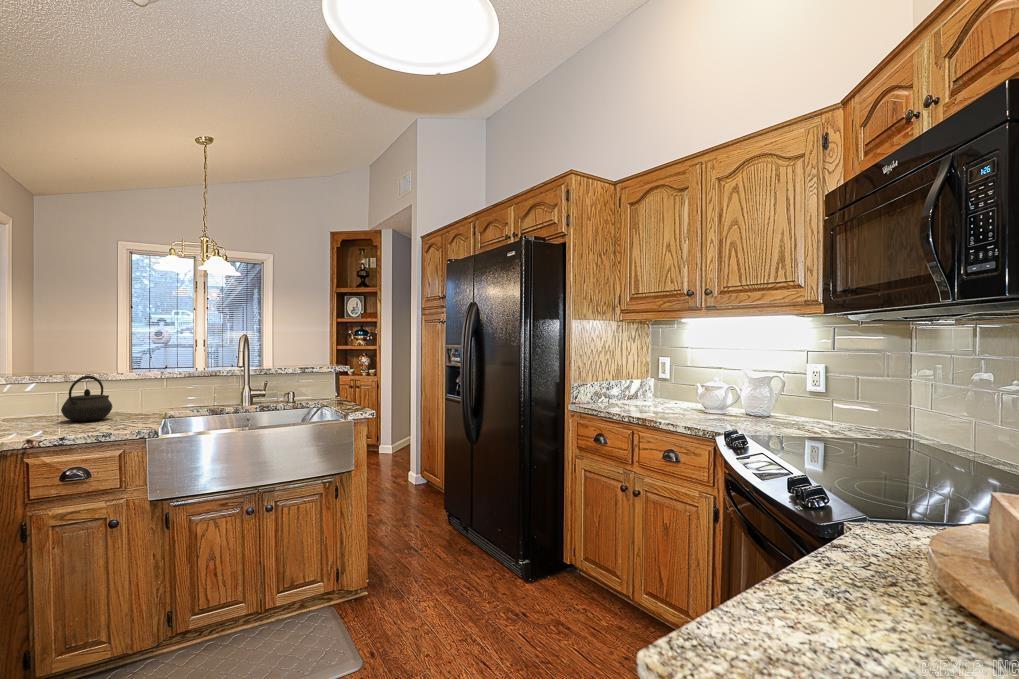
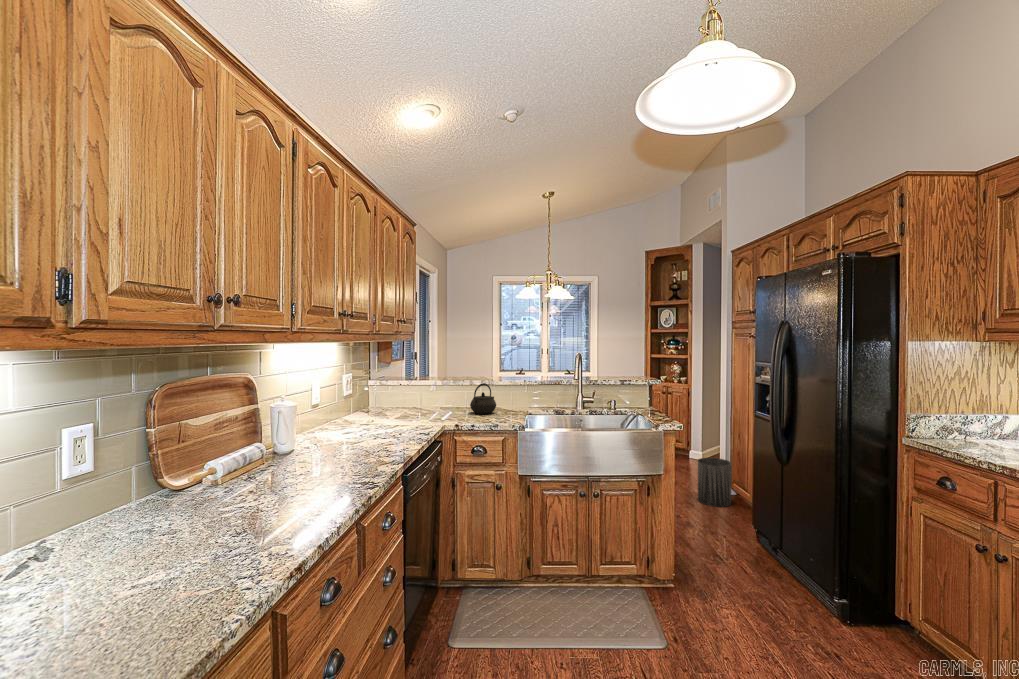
trash can: none [389,448,422,499] -> present [698,458,732,507]

